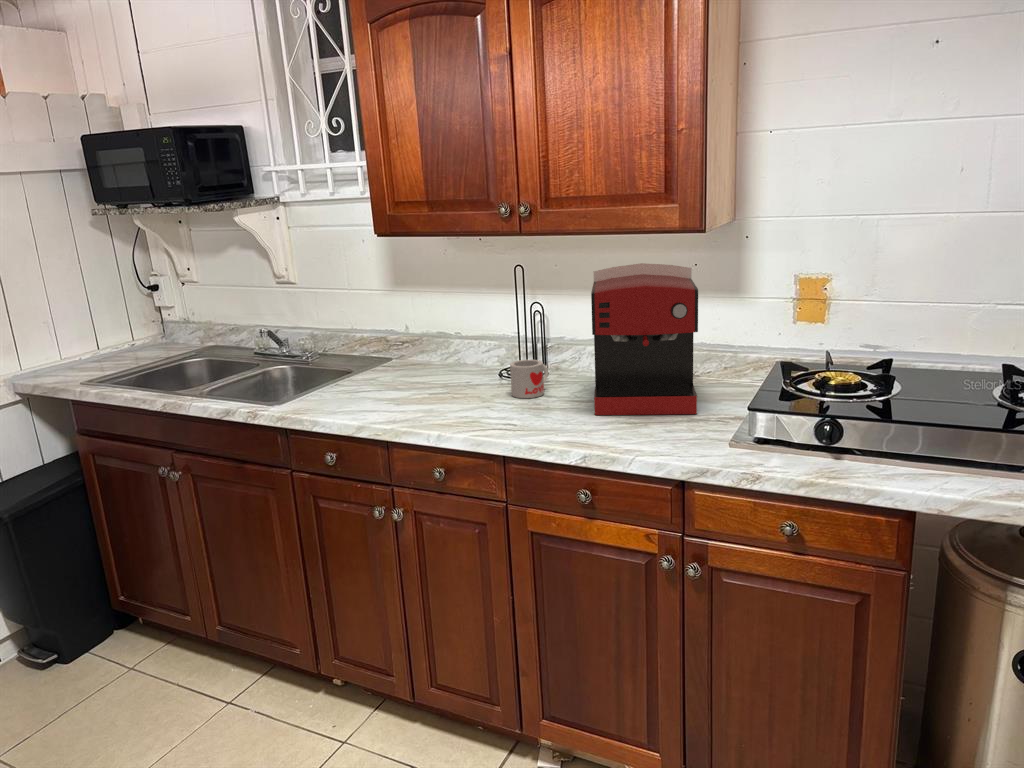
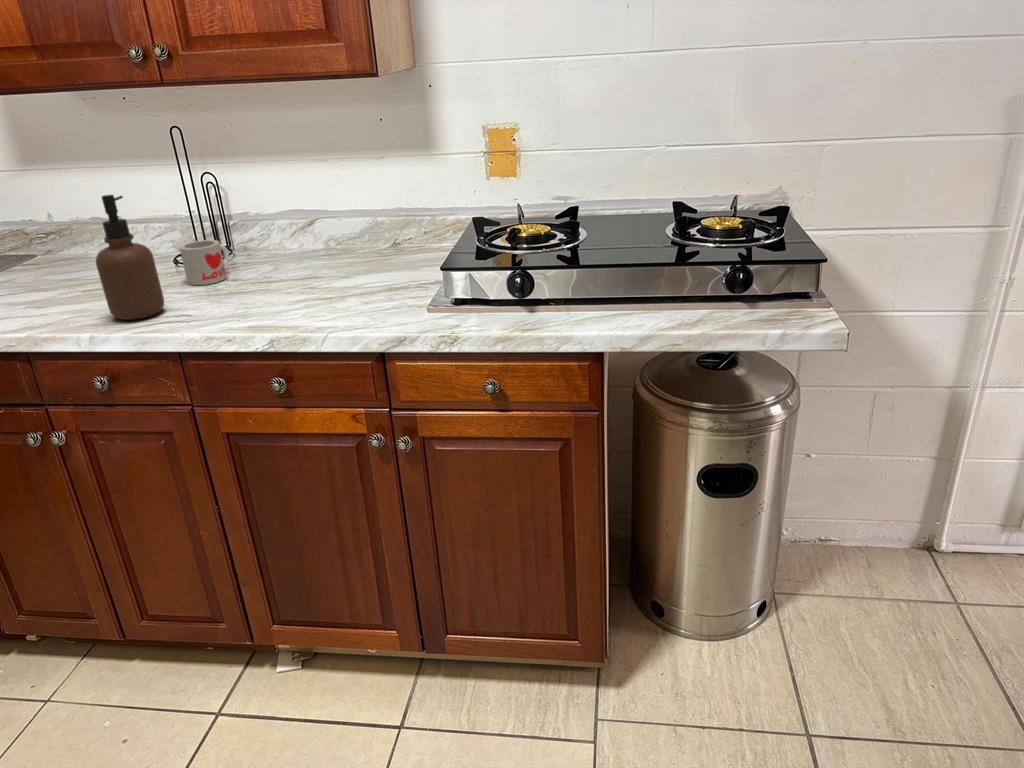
coffee maker: present [591,263,698,415] -> none [258,119,395,295]
soap dispenser: none [449,320,496,423] -> present [96,195,164,320]

